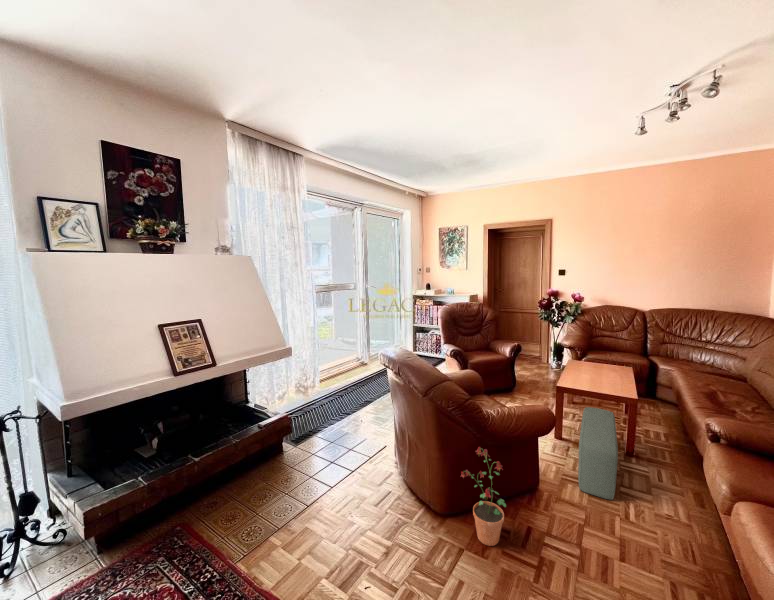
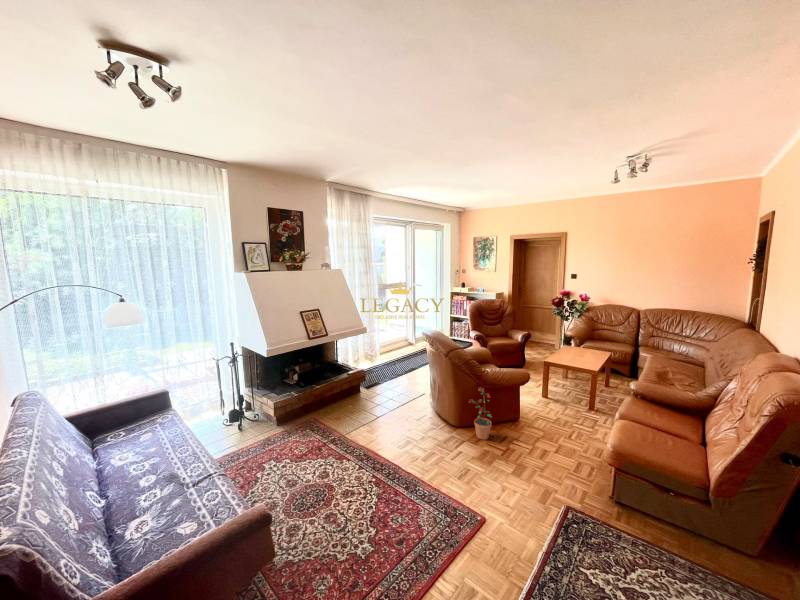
pouf: present [578,407,618,500] -> none [546,374,579,426]

